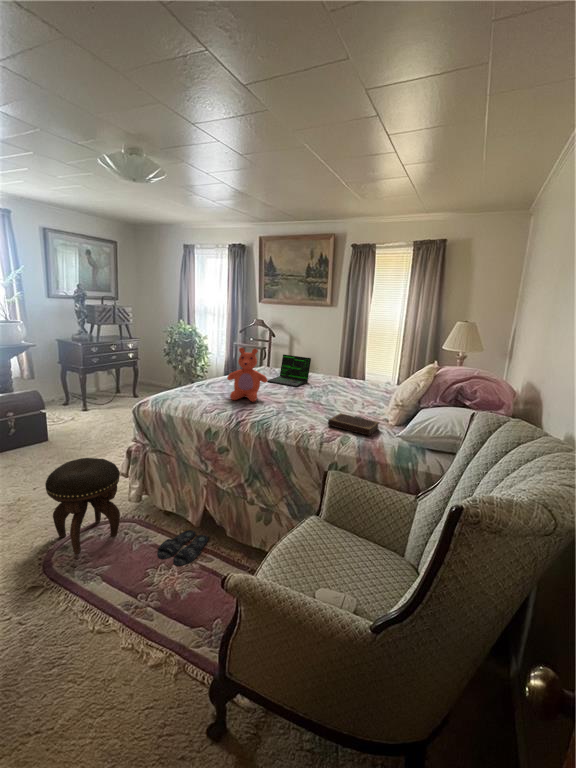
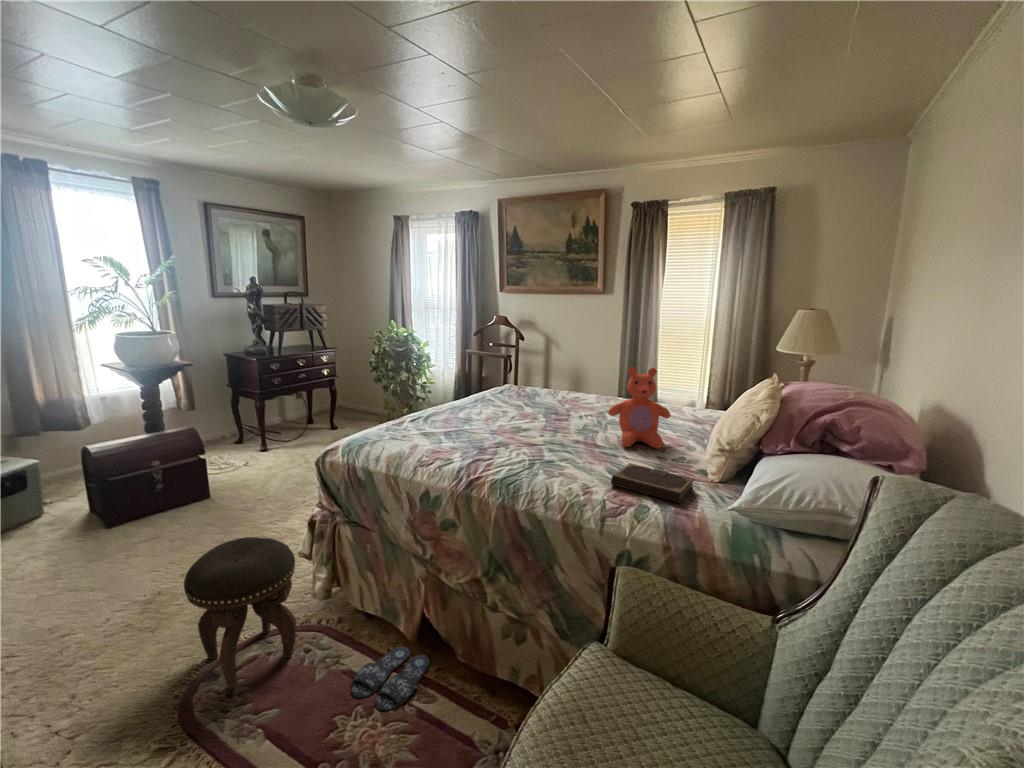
teddy bear: present [227,348,268,402] -> present [608,367,670,449]
laptop: present [267,355,317,387] -> none [515,368,590,418]

